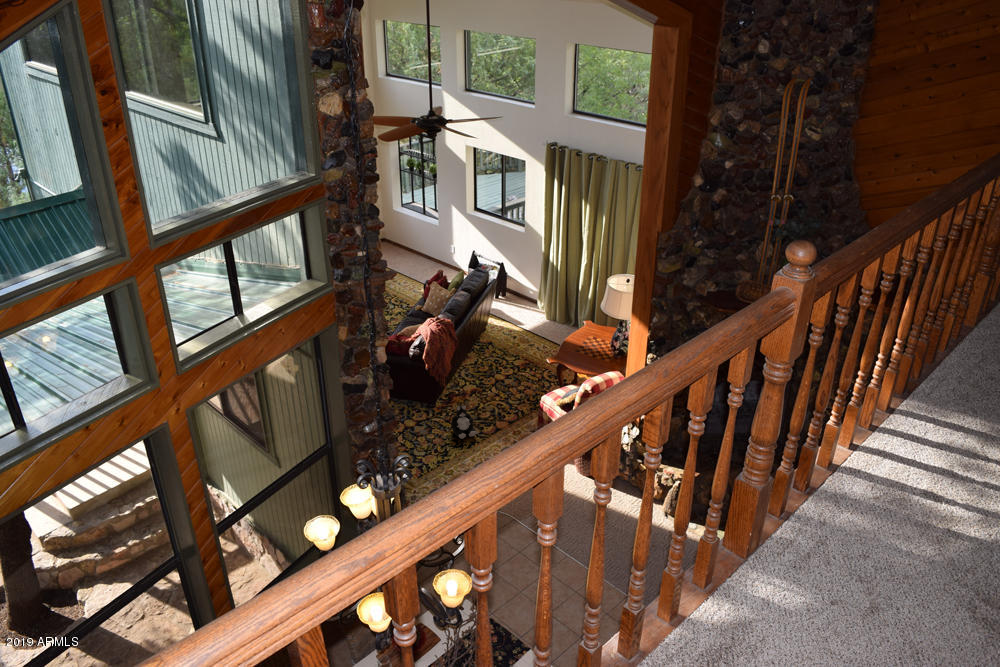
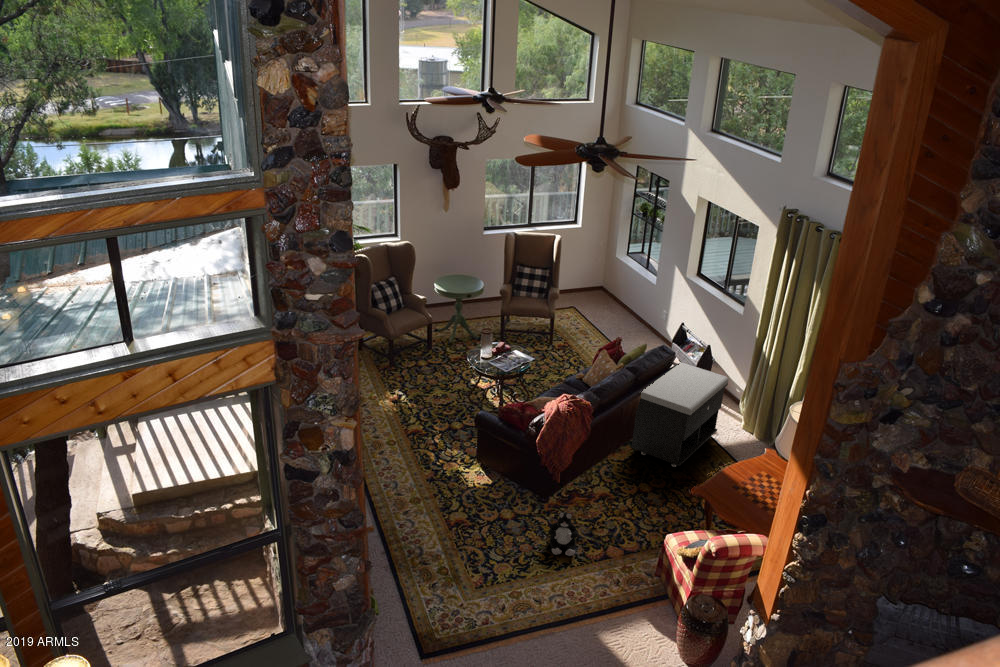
storage bench: none [475,279,533,358] -> present [632,363,728,467]

